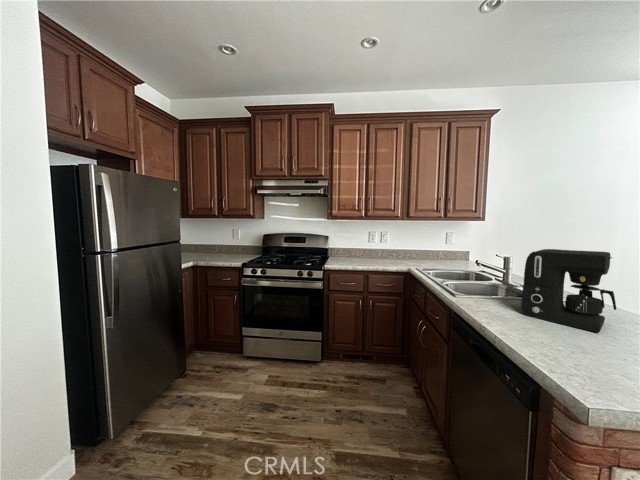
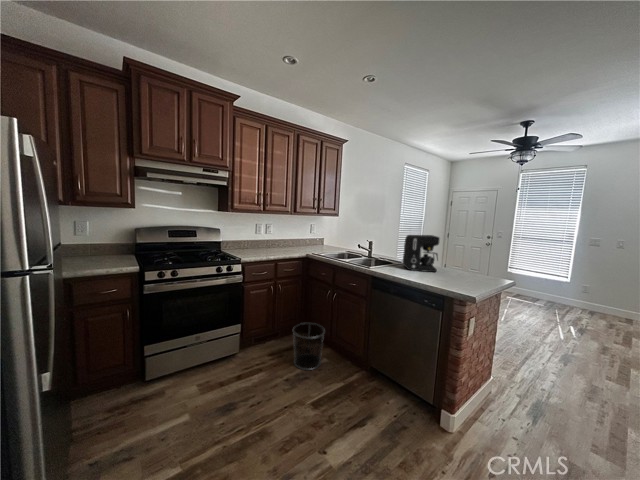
waste bin: none [357,353,399,417] -> present [293,323,325,370]

